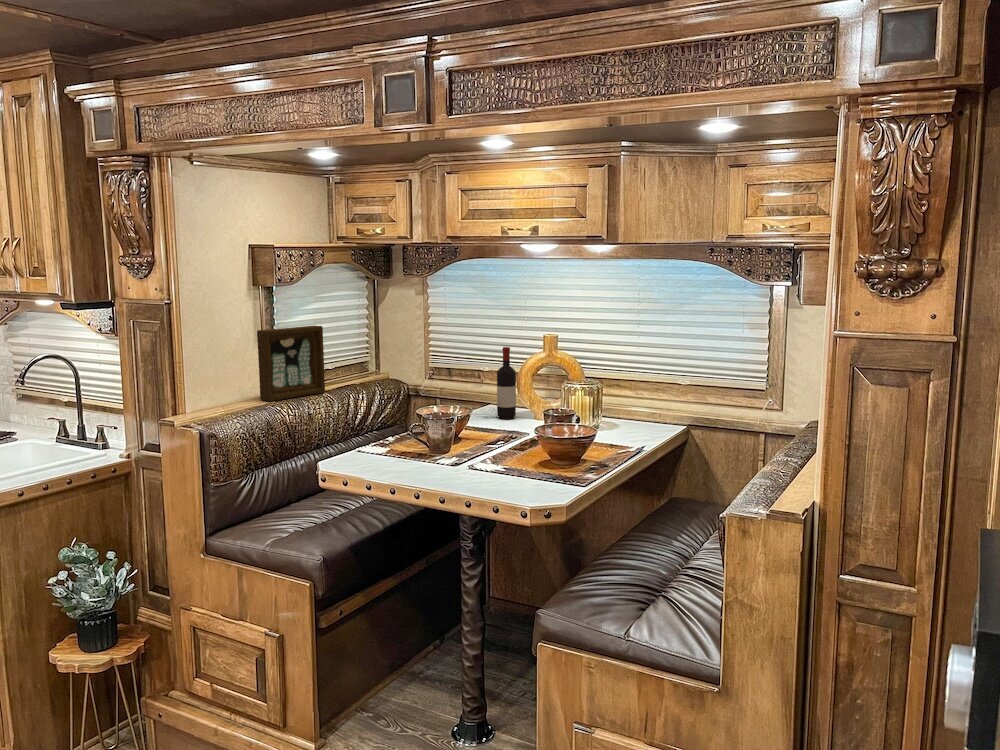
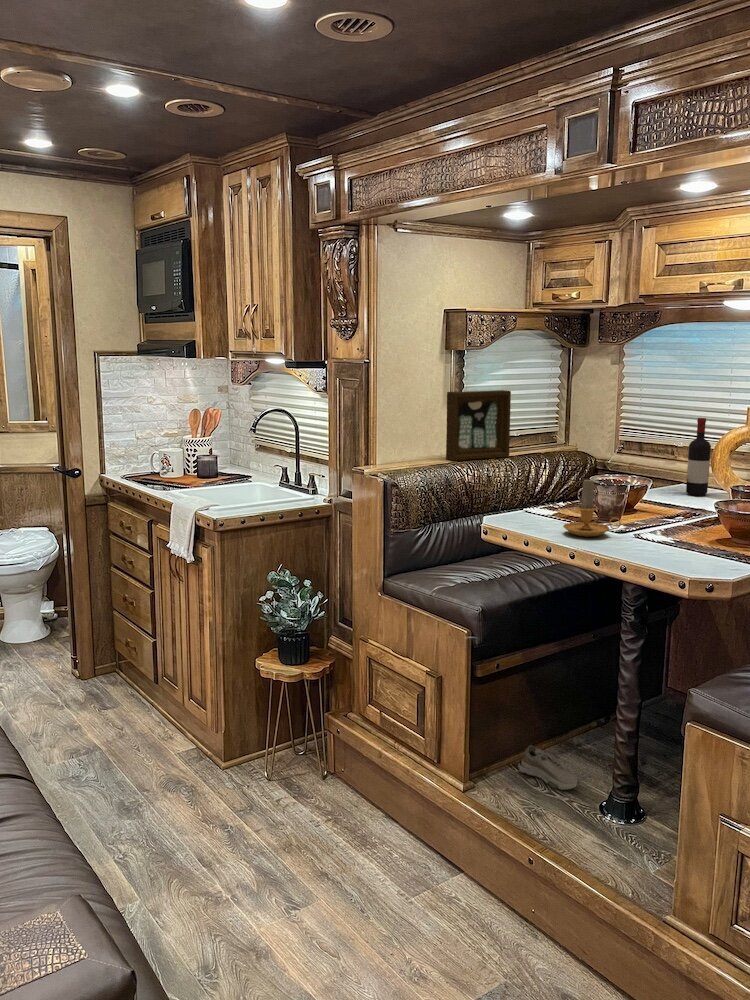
candle: none [402,417,456,475] -> present [563,478,621,537]
shoe: none [366,683,430,725] -> present [518,743,580,790]

